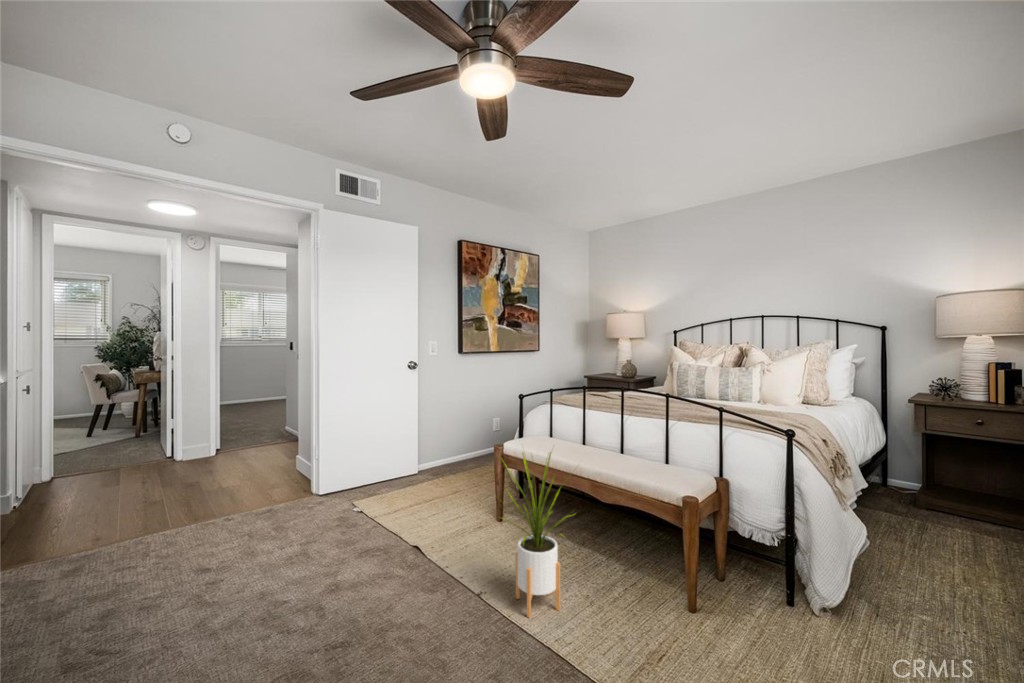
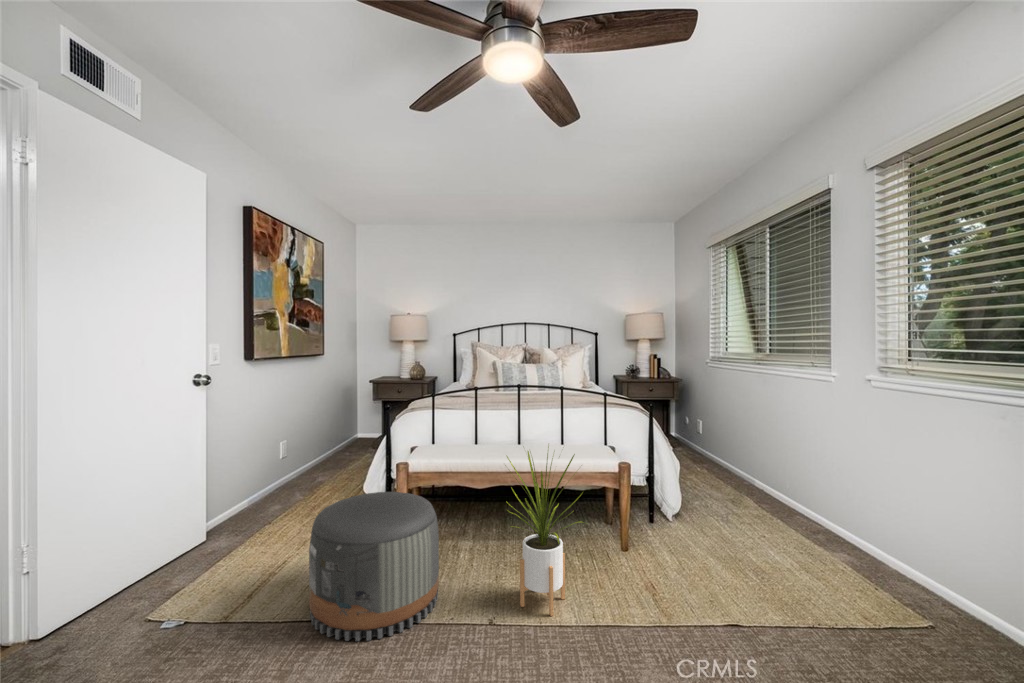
pouf: none [387,463,486,574] -> present [309,492,439,641]

